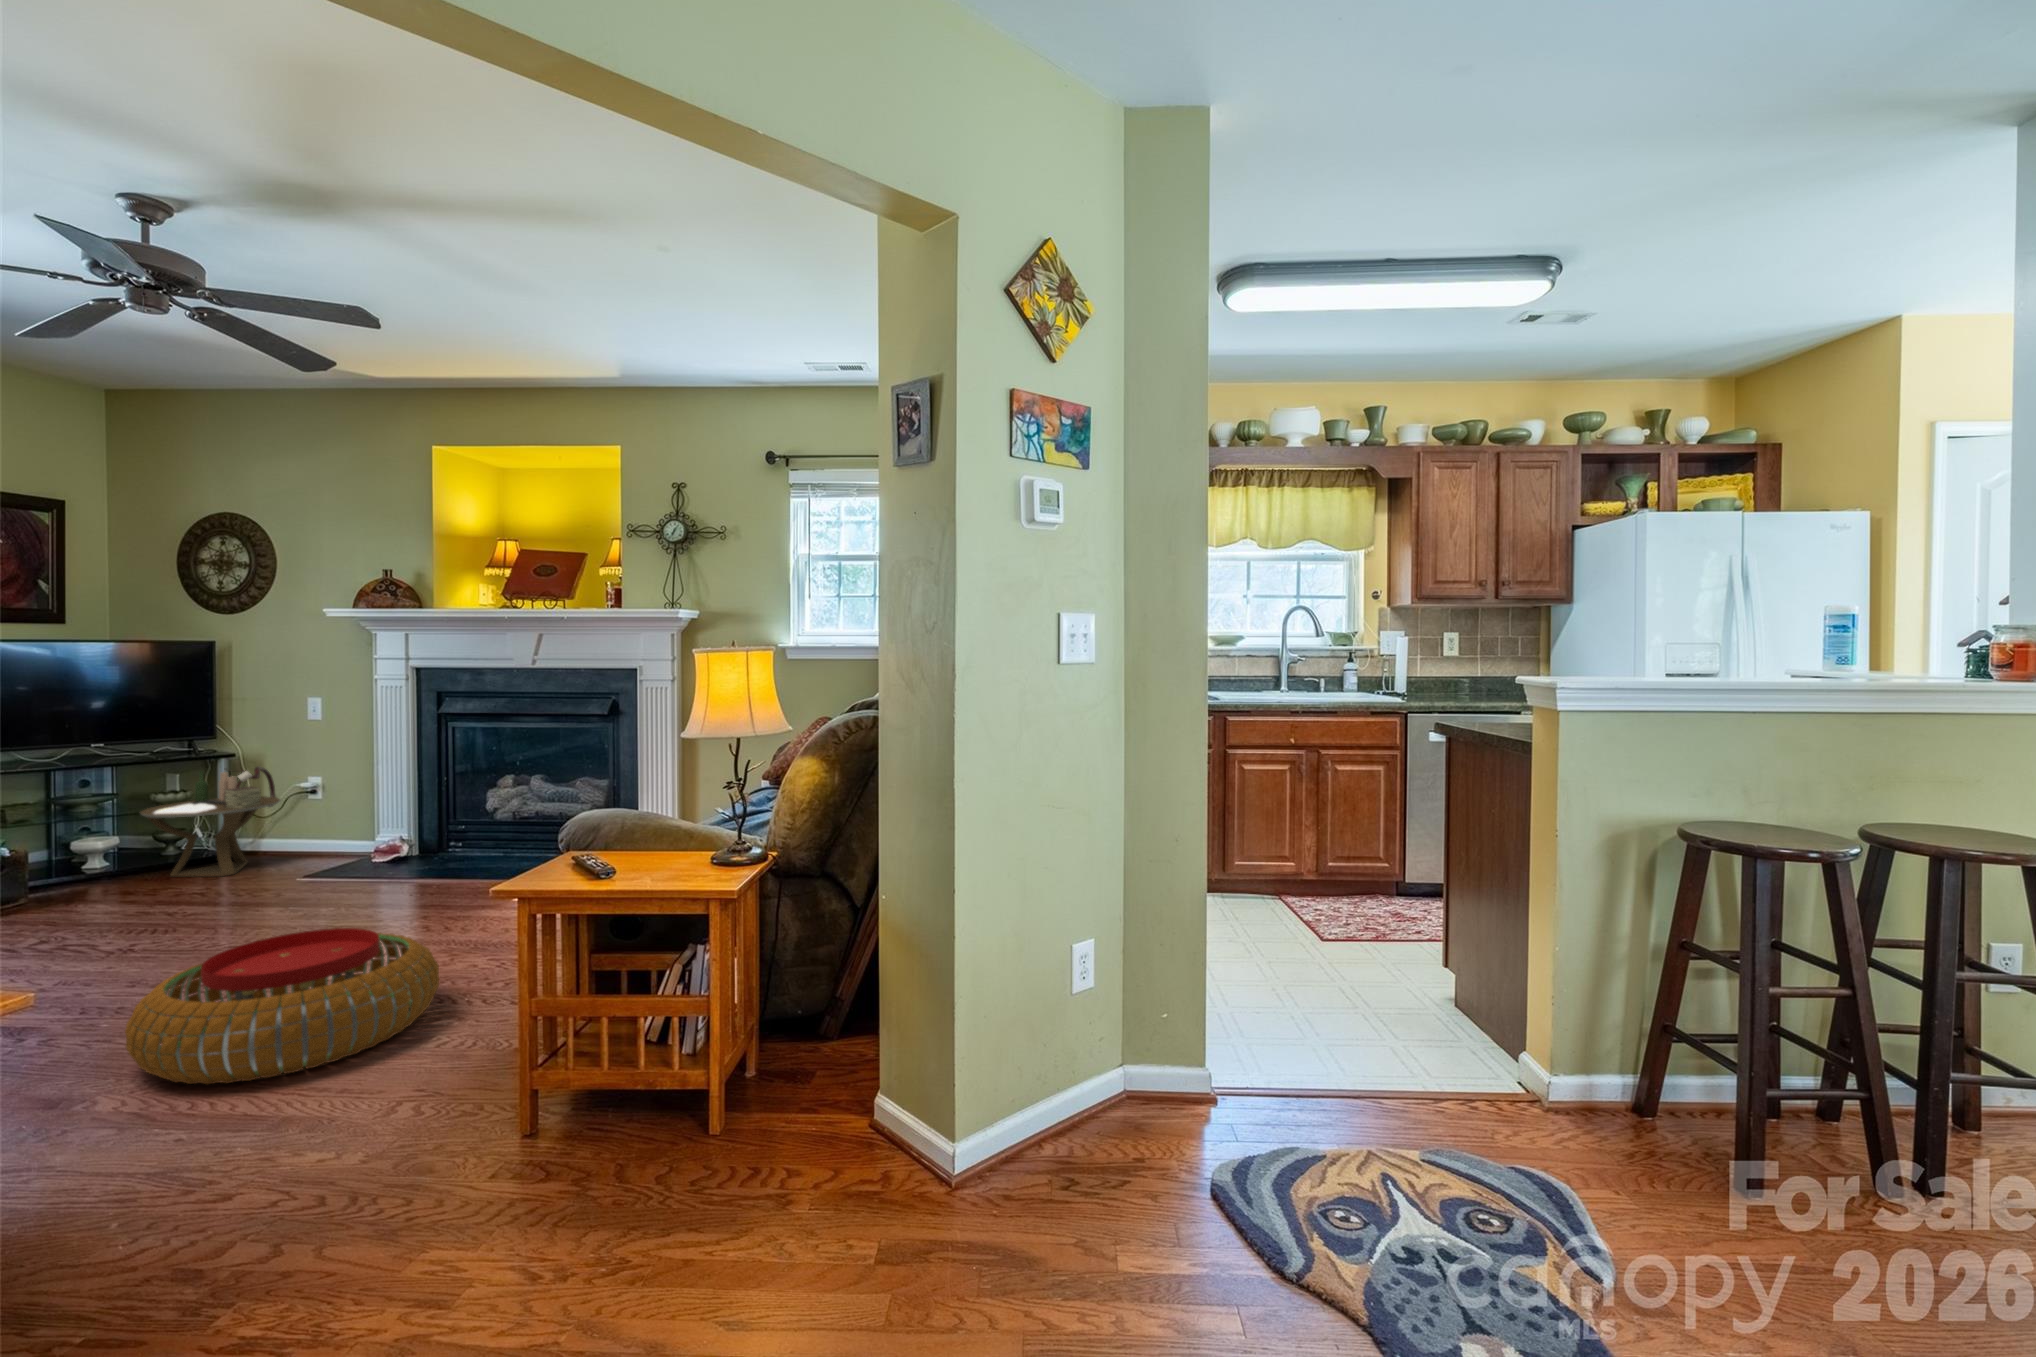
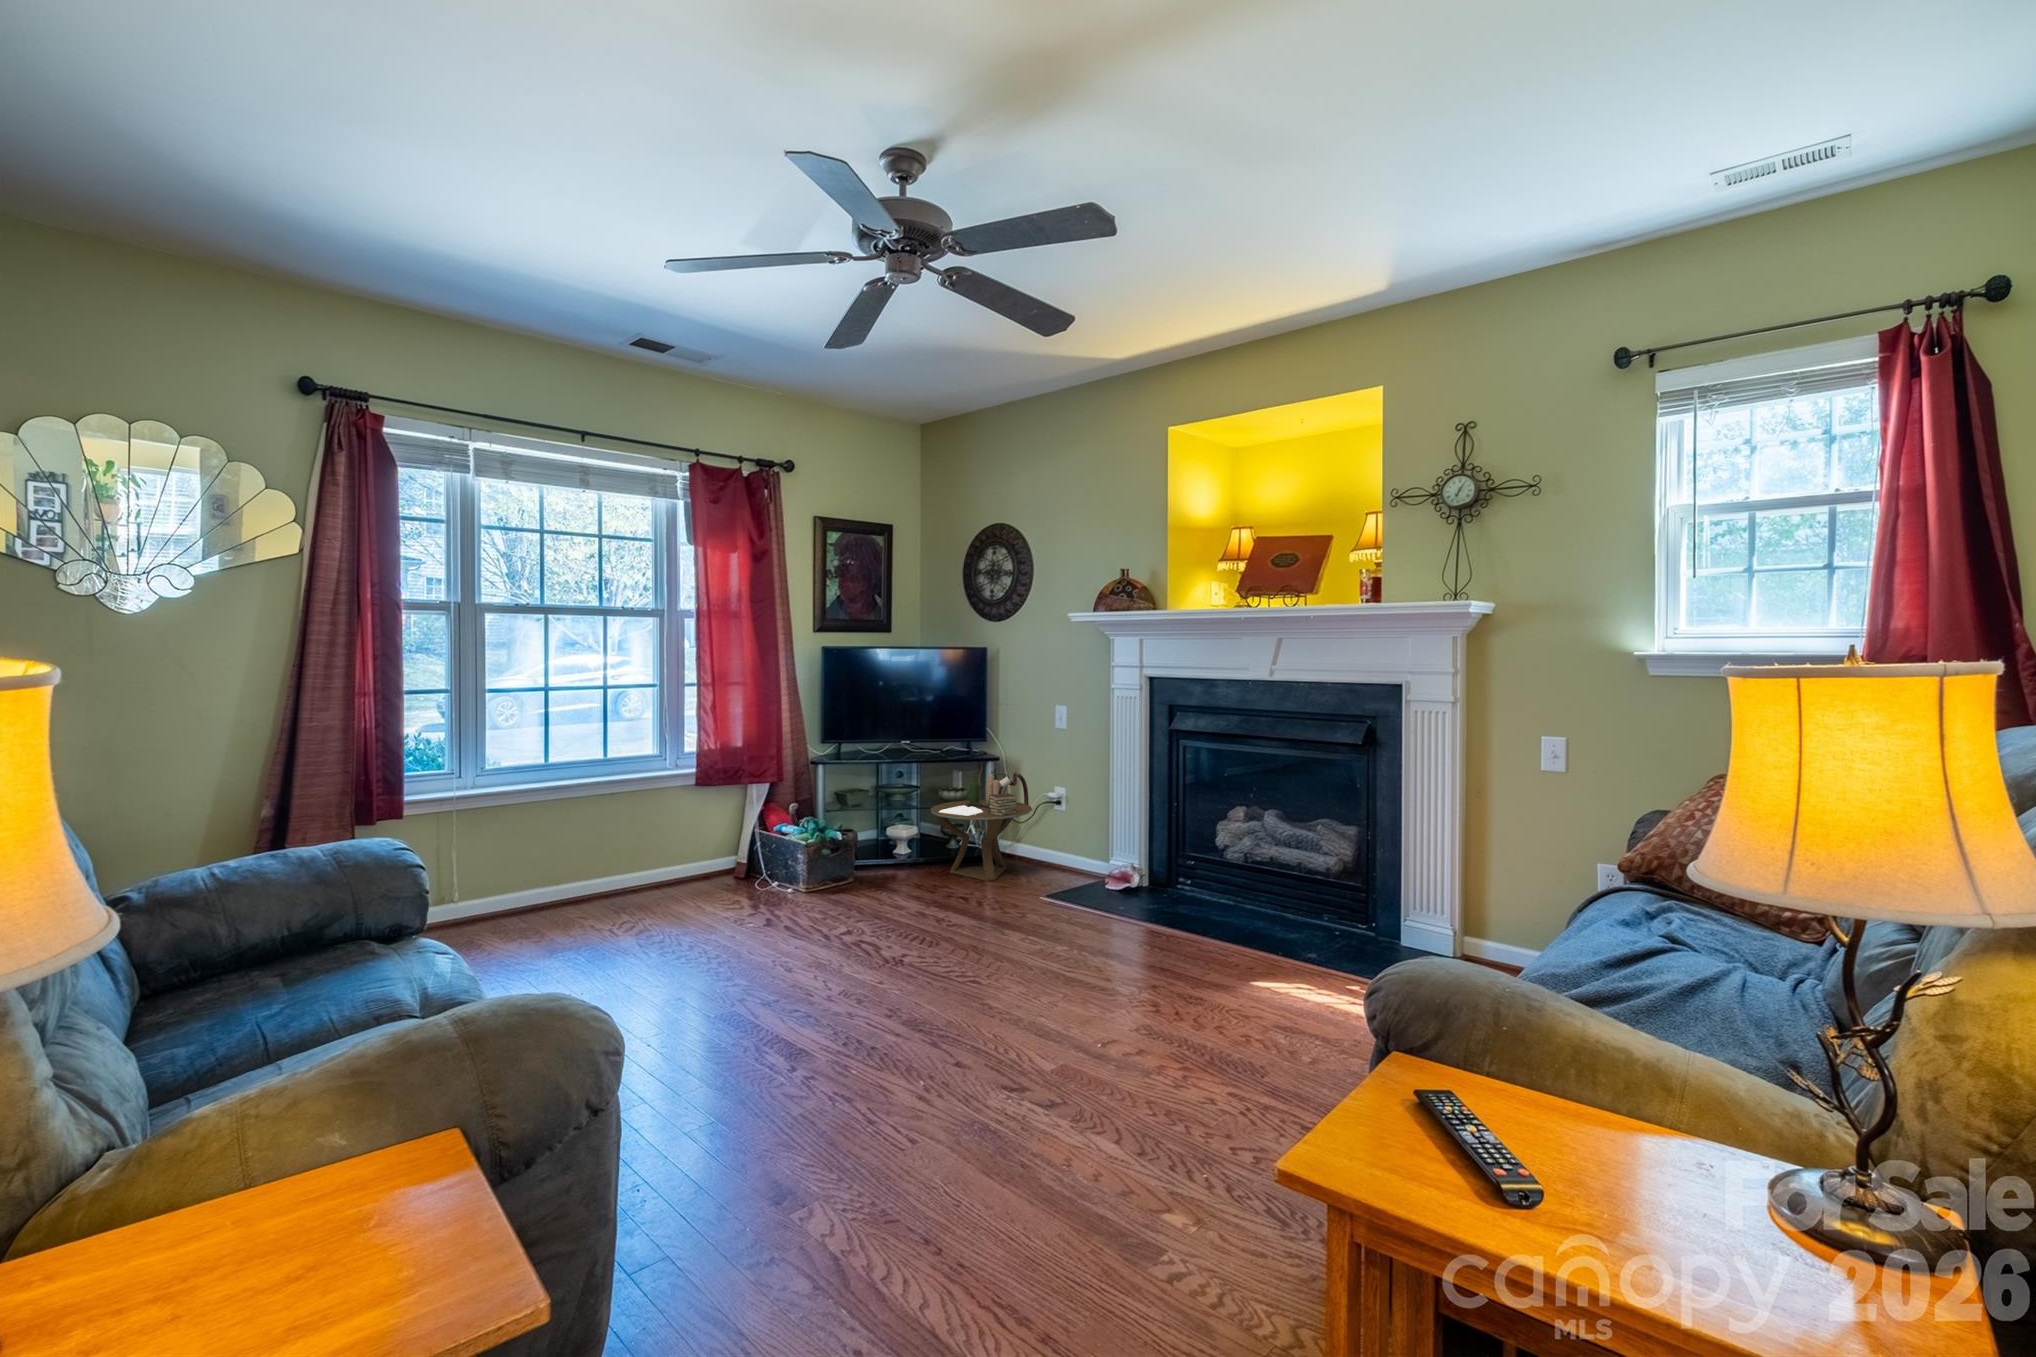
pouf: present [125,928,439,1085] -> none [871,1018,1184,1245]

